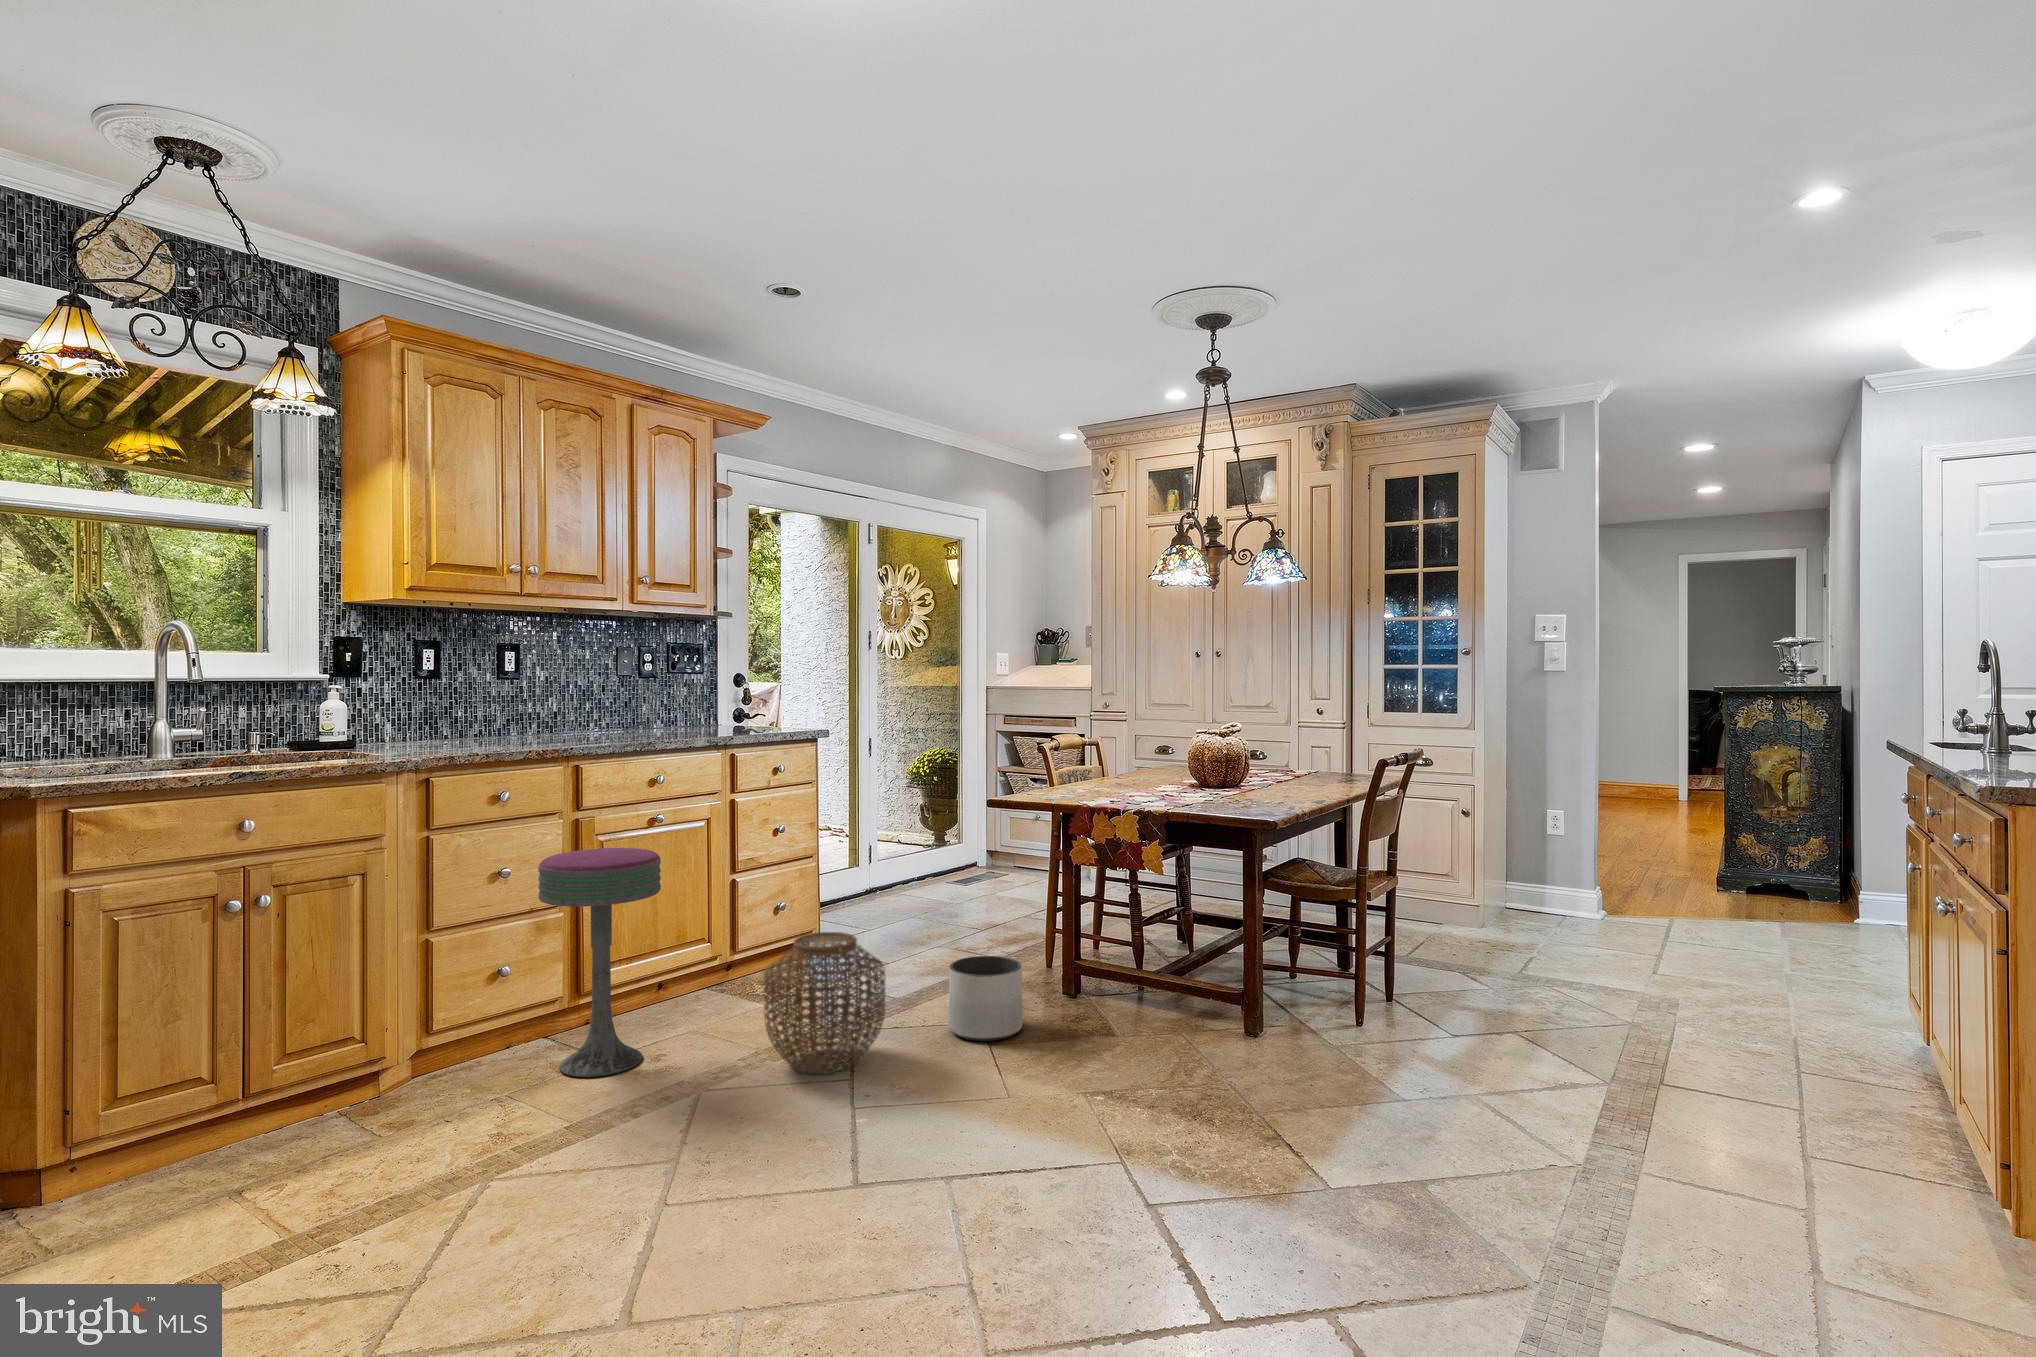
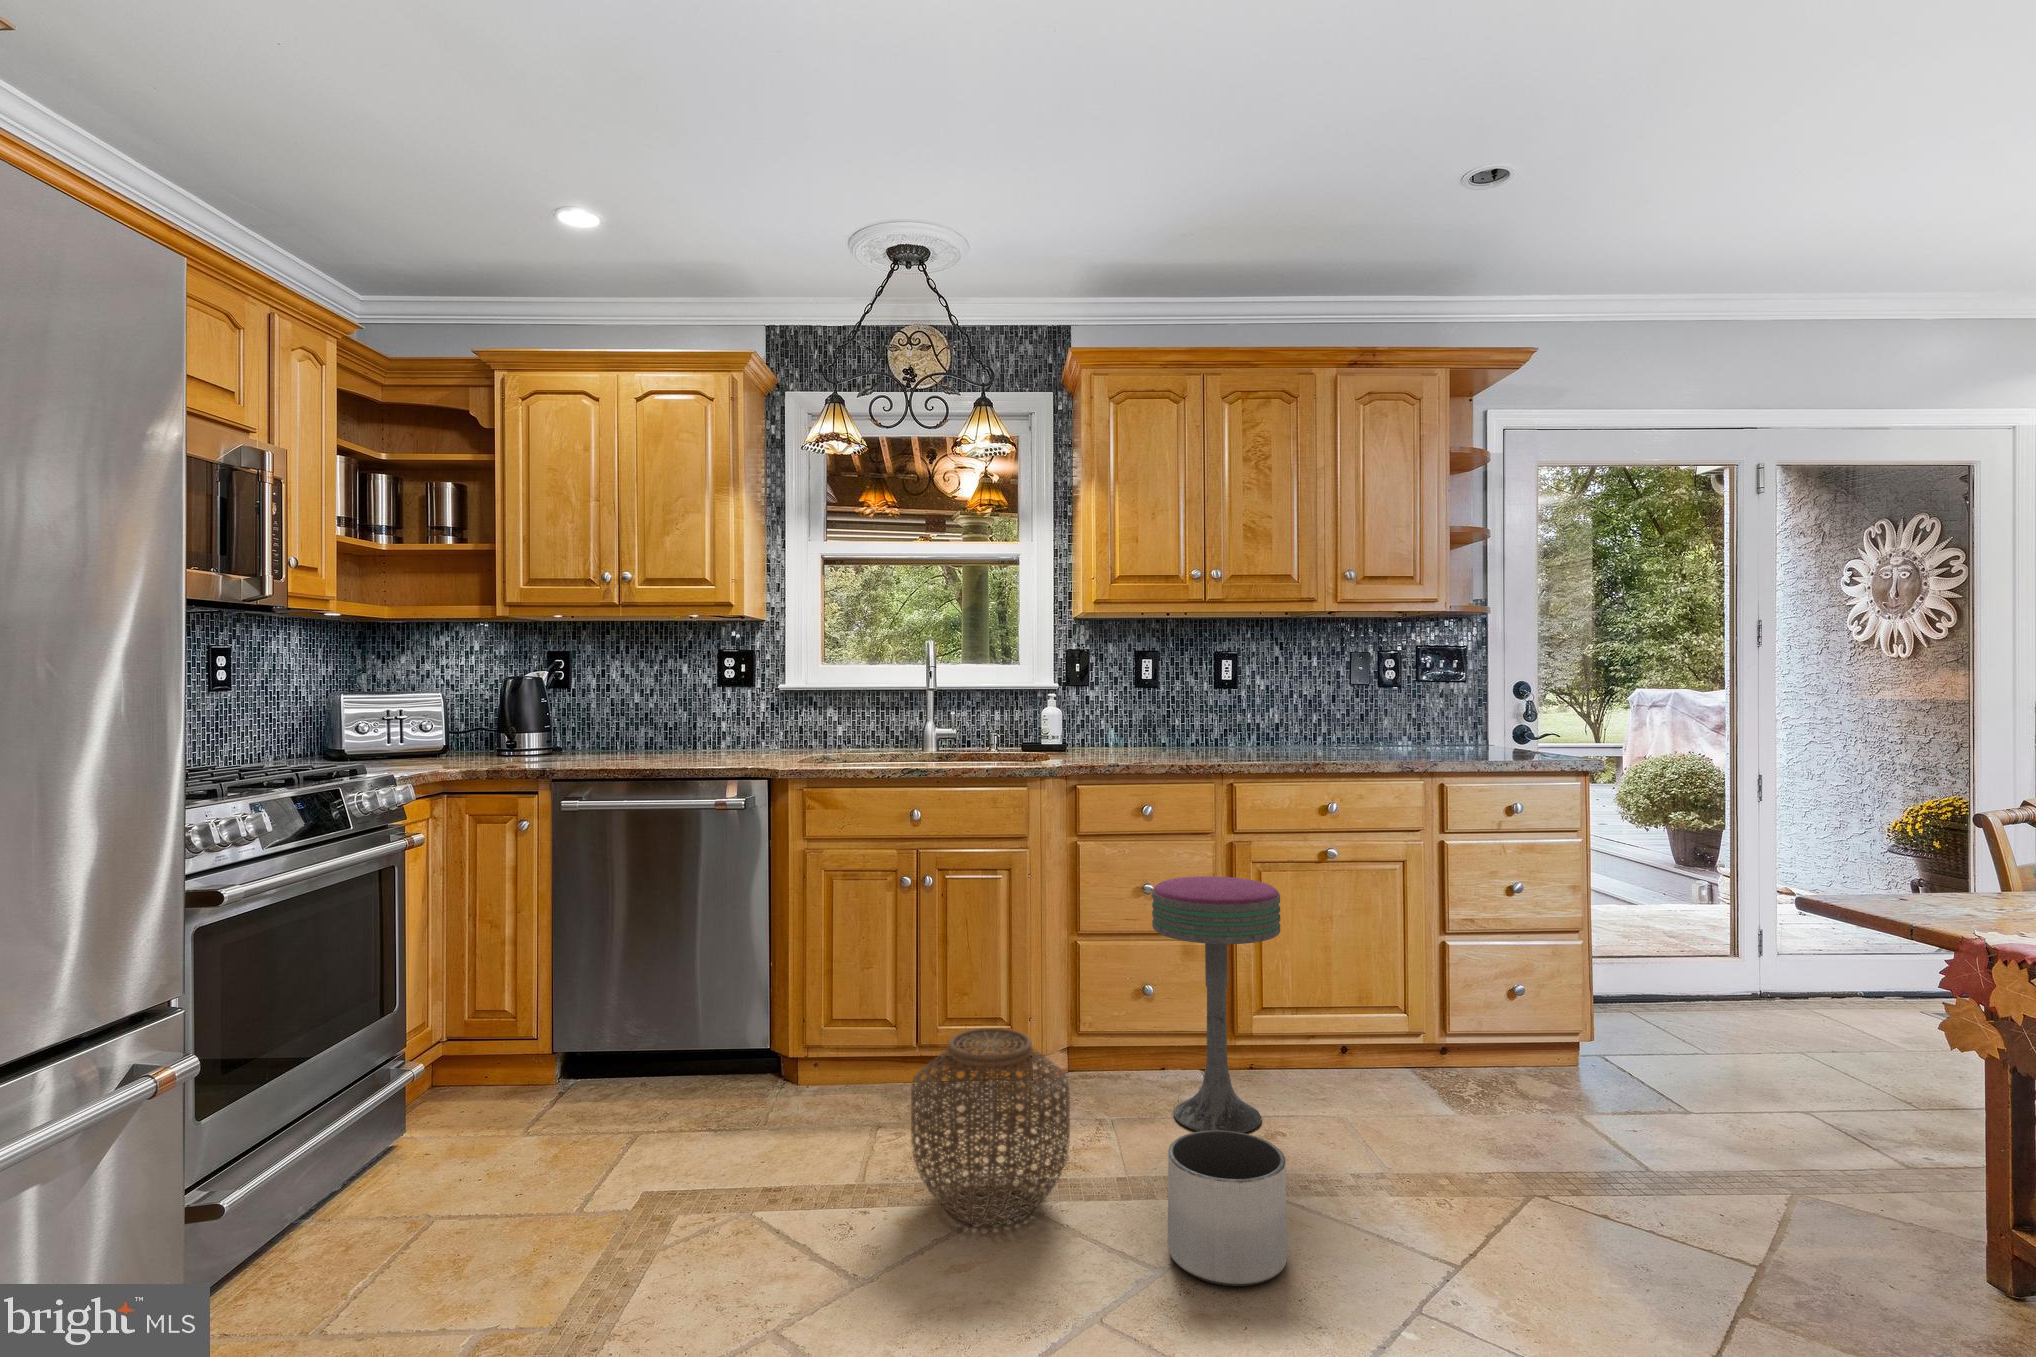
woven basket: present [764,932,886,1074] -> present [911,1028,1070,1226]
planter: present [949,956,1022,1041] -> present [1168,1130,1287,1286]

